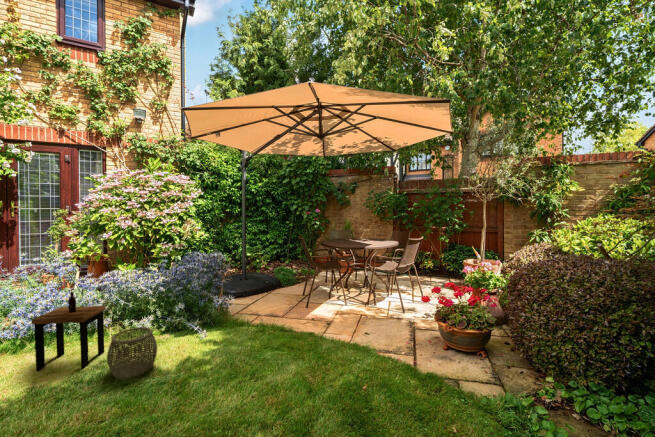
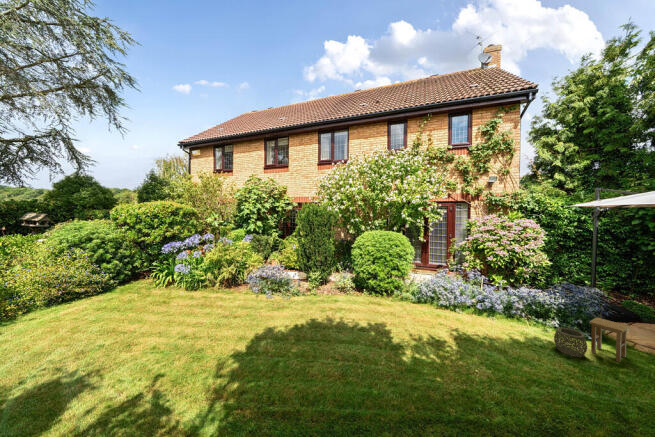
side table: present [31,292,106,371] -> none [505,298,536,340]
stool: none [169,297,221,359] -> present [589,318,629,362]

